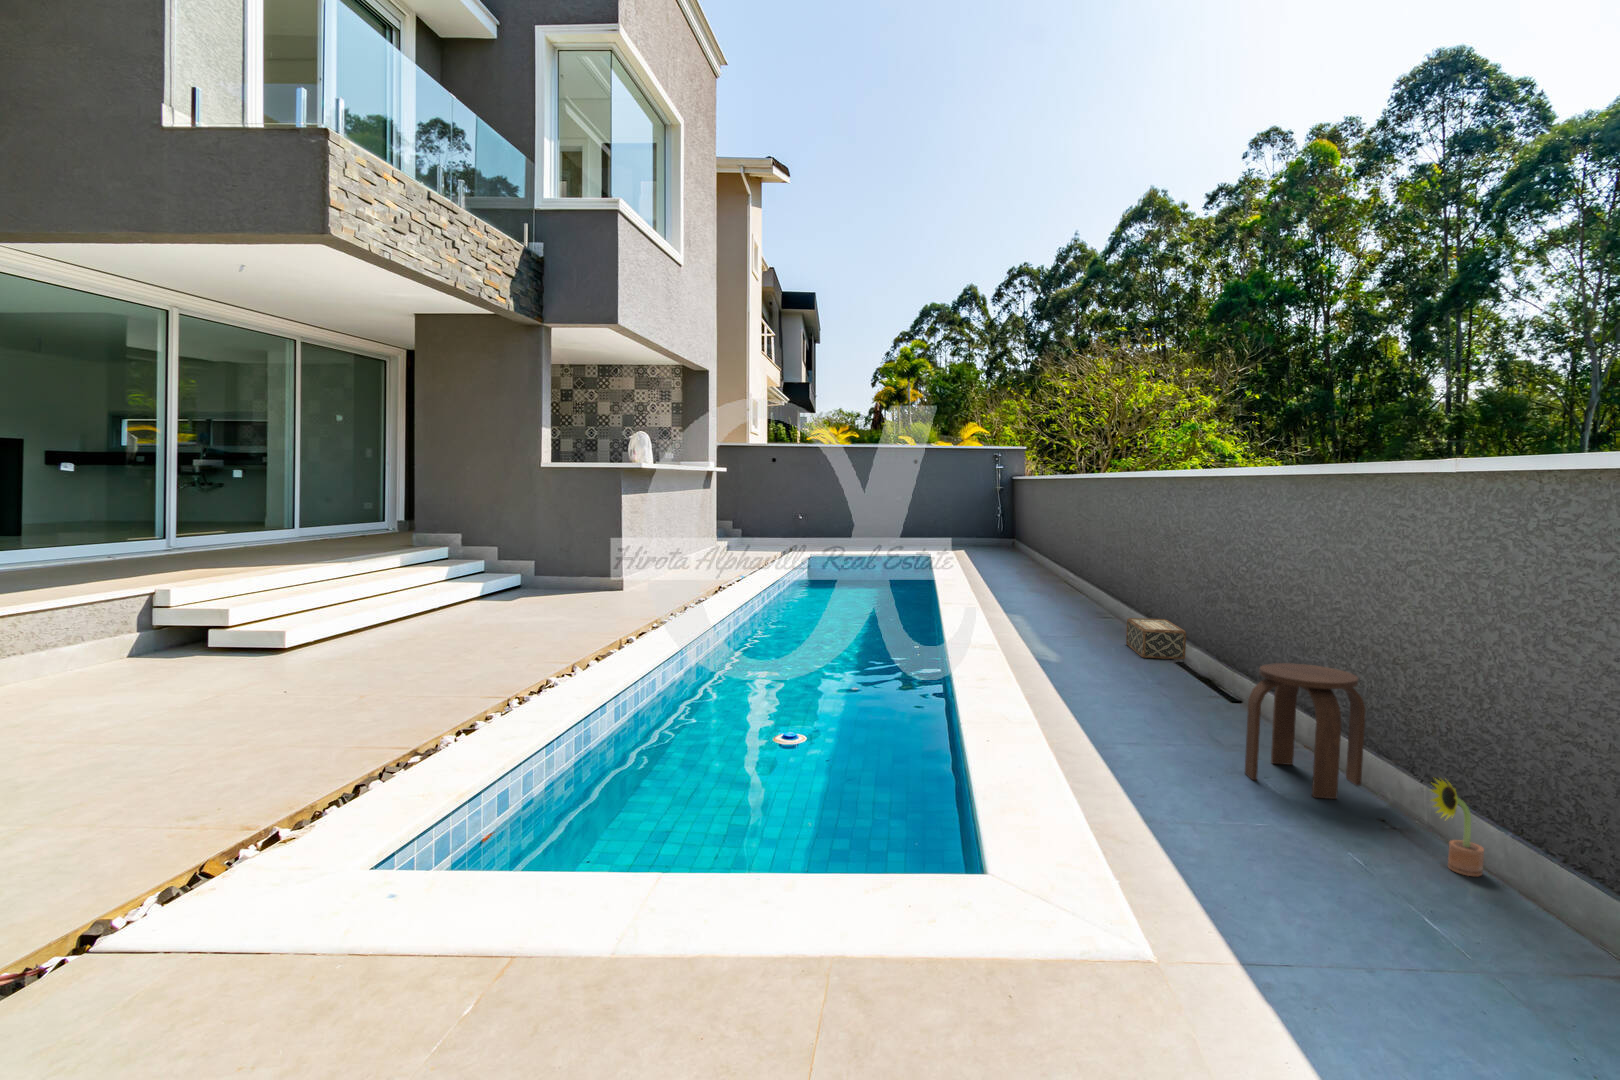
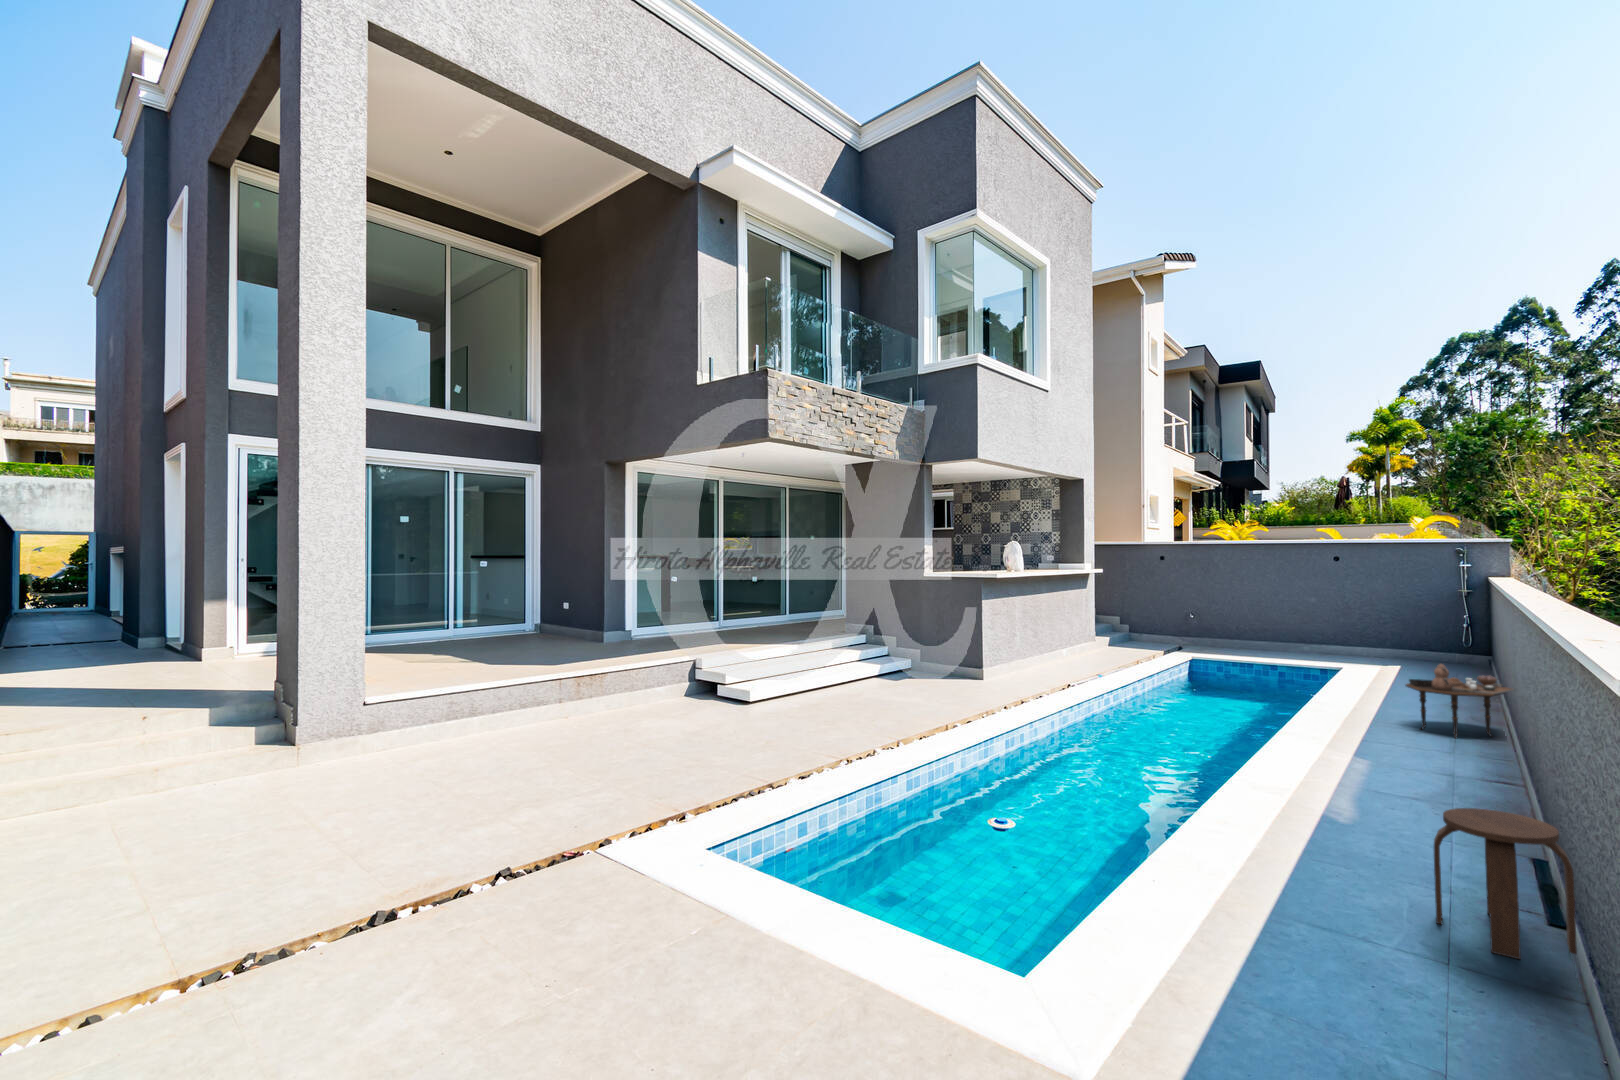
side table: none [1047,554,1126,622] -> present [1406,664,1514,738]
woven basket: present [1126,618,1186,659] -> none [1473,740,1535,793]
decorative plant: present [1431,779,1484,876] -> none [1543,944,1604,1060]

